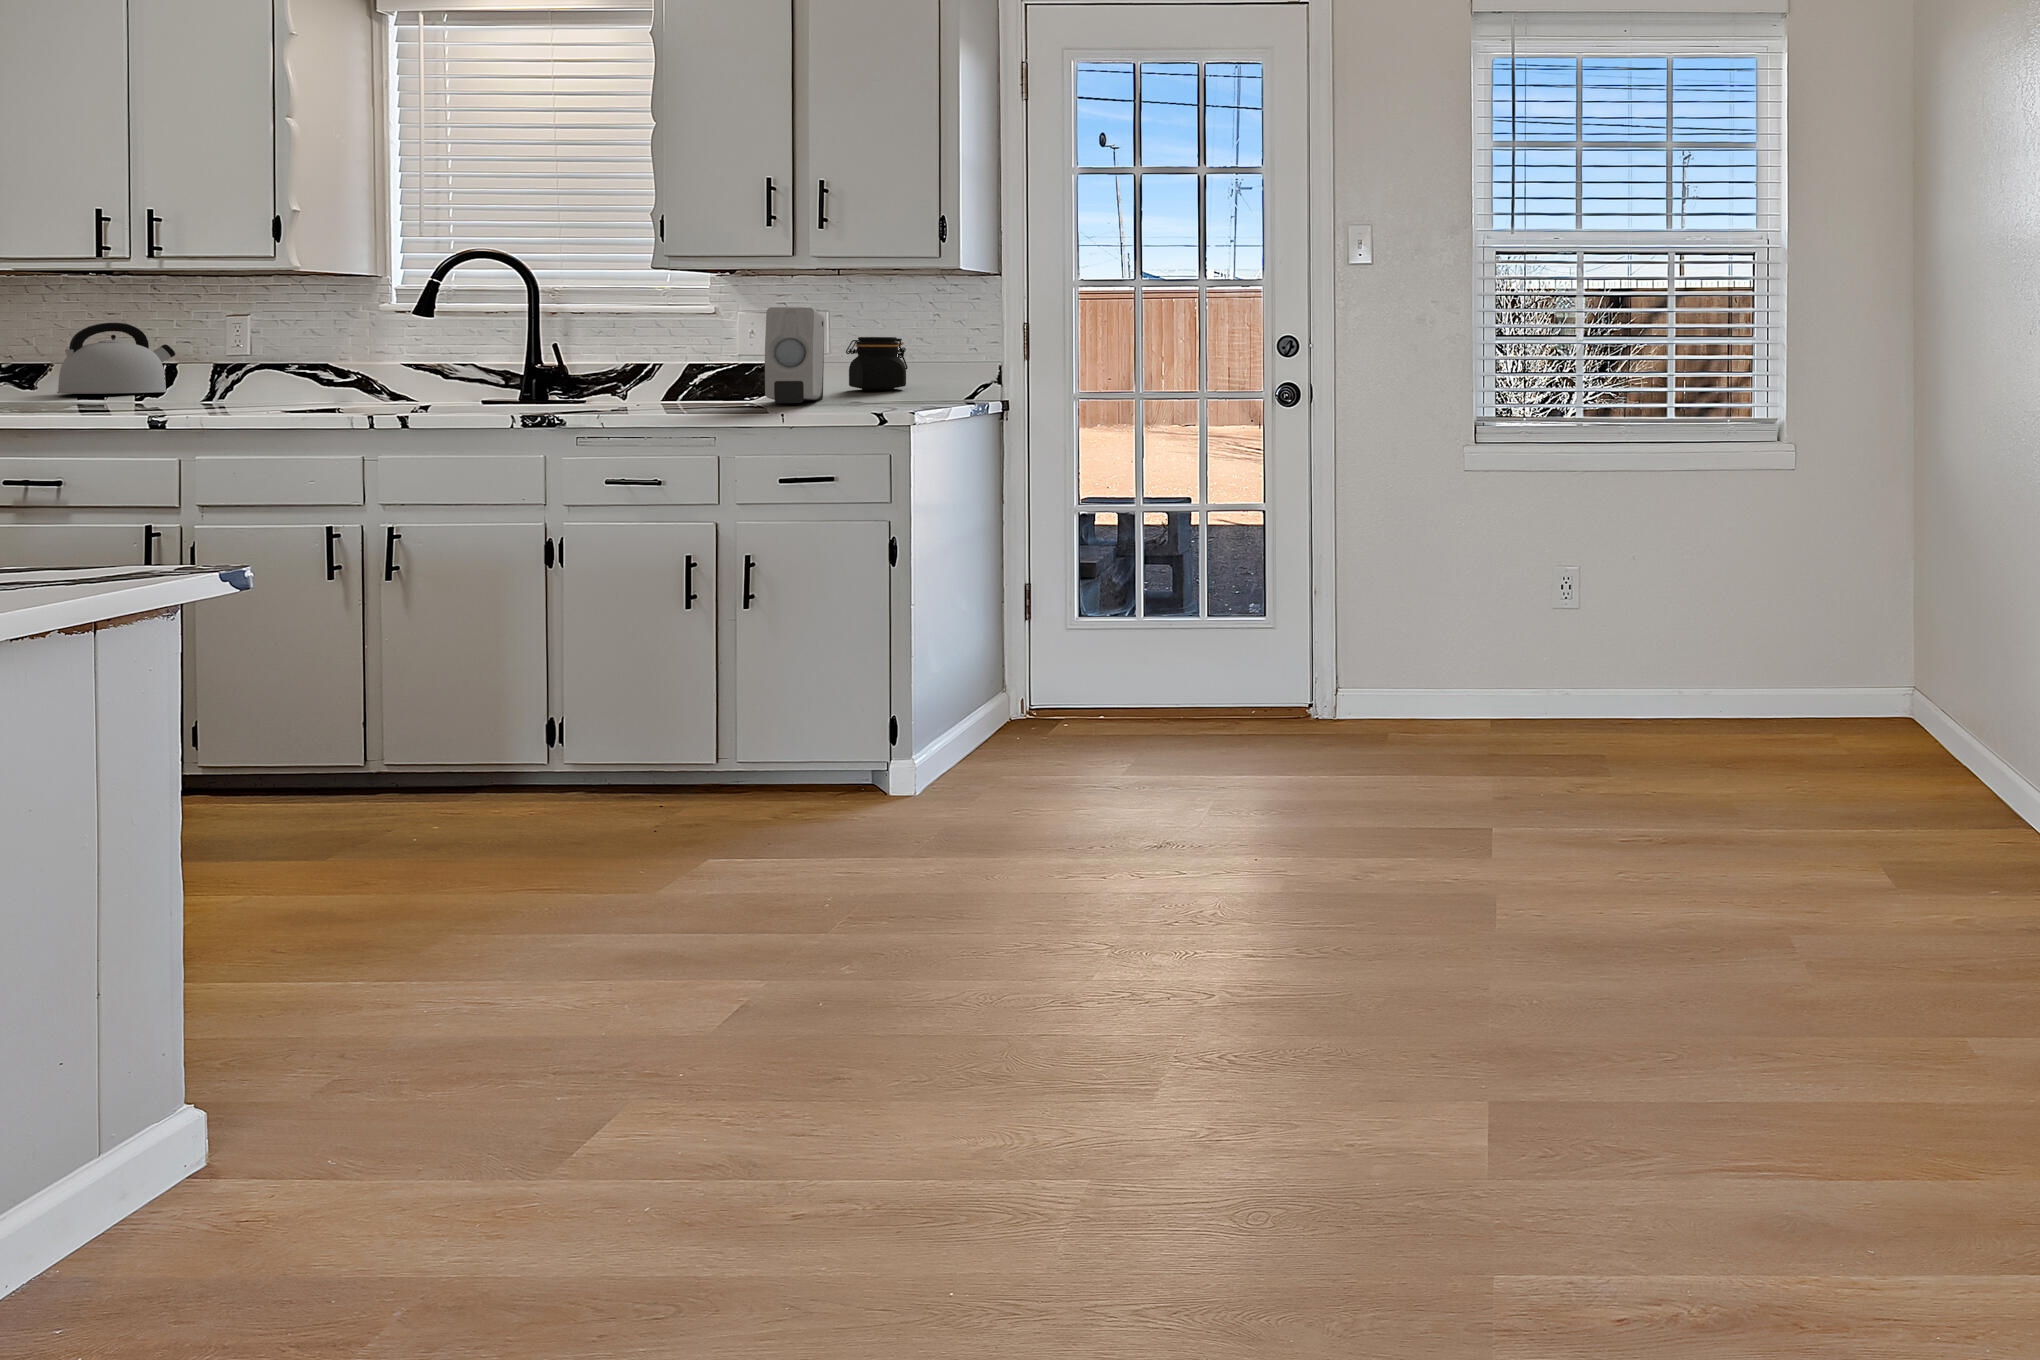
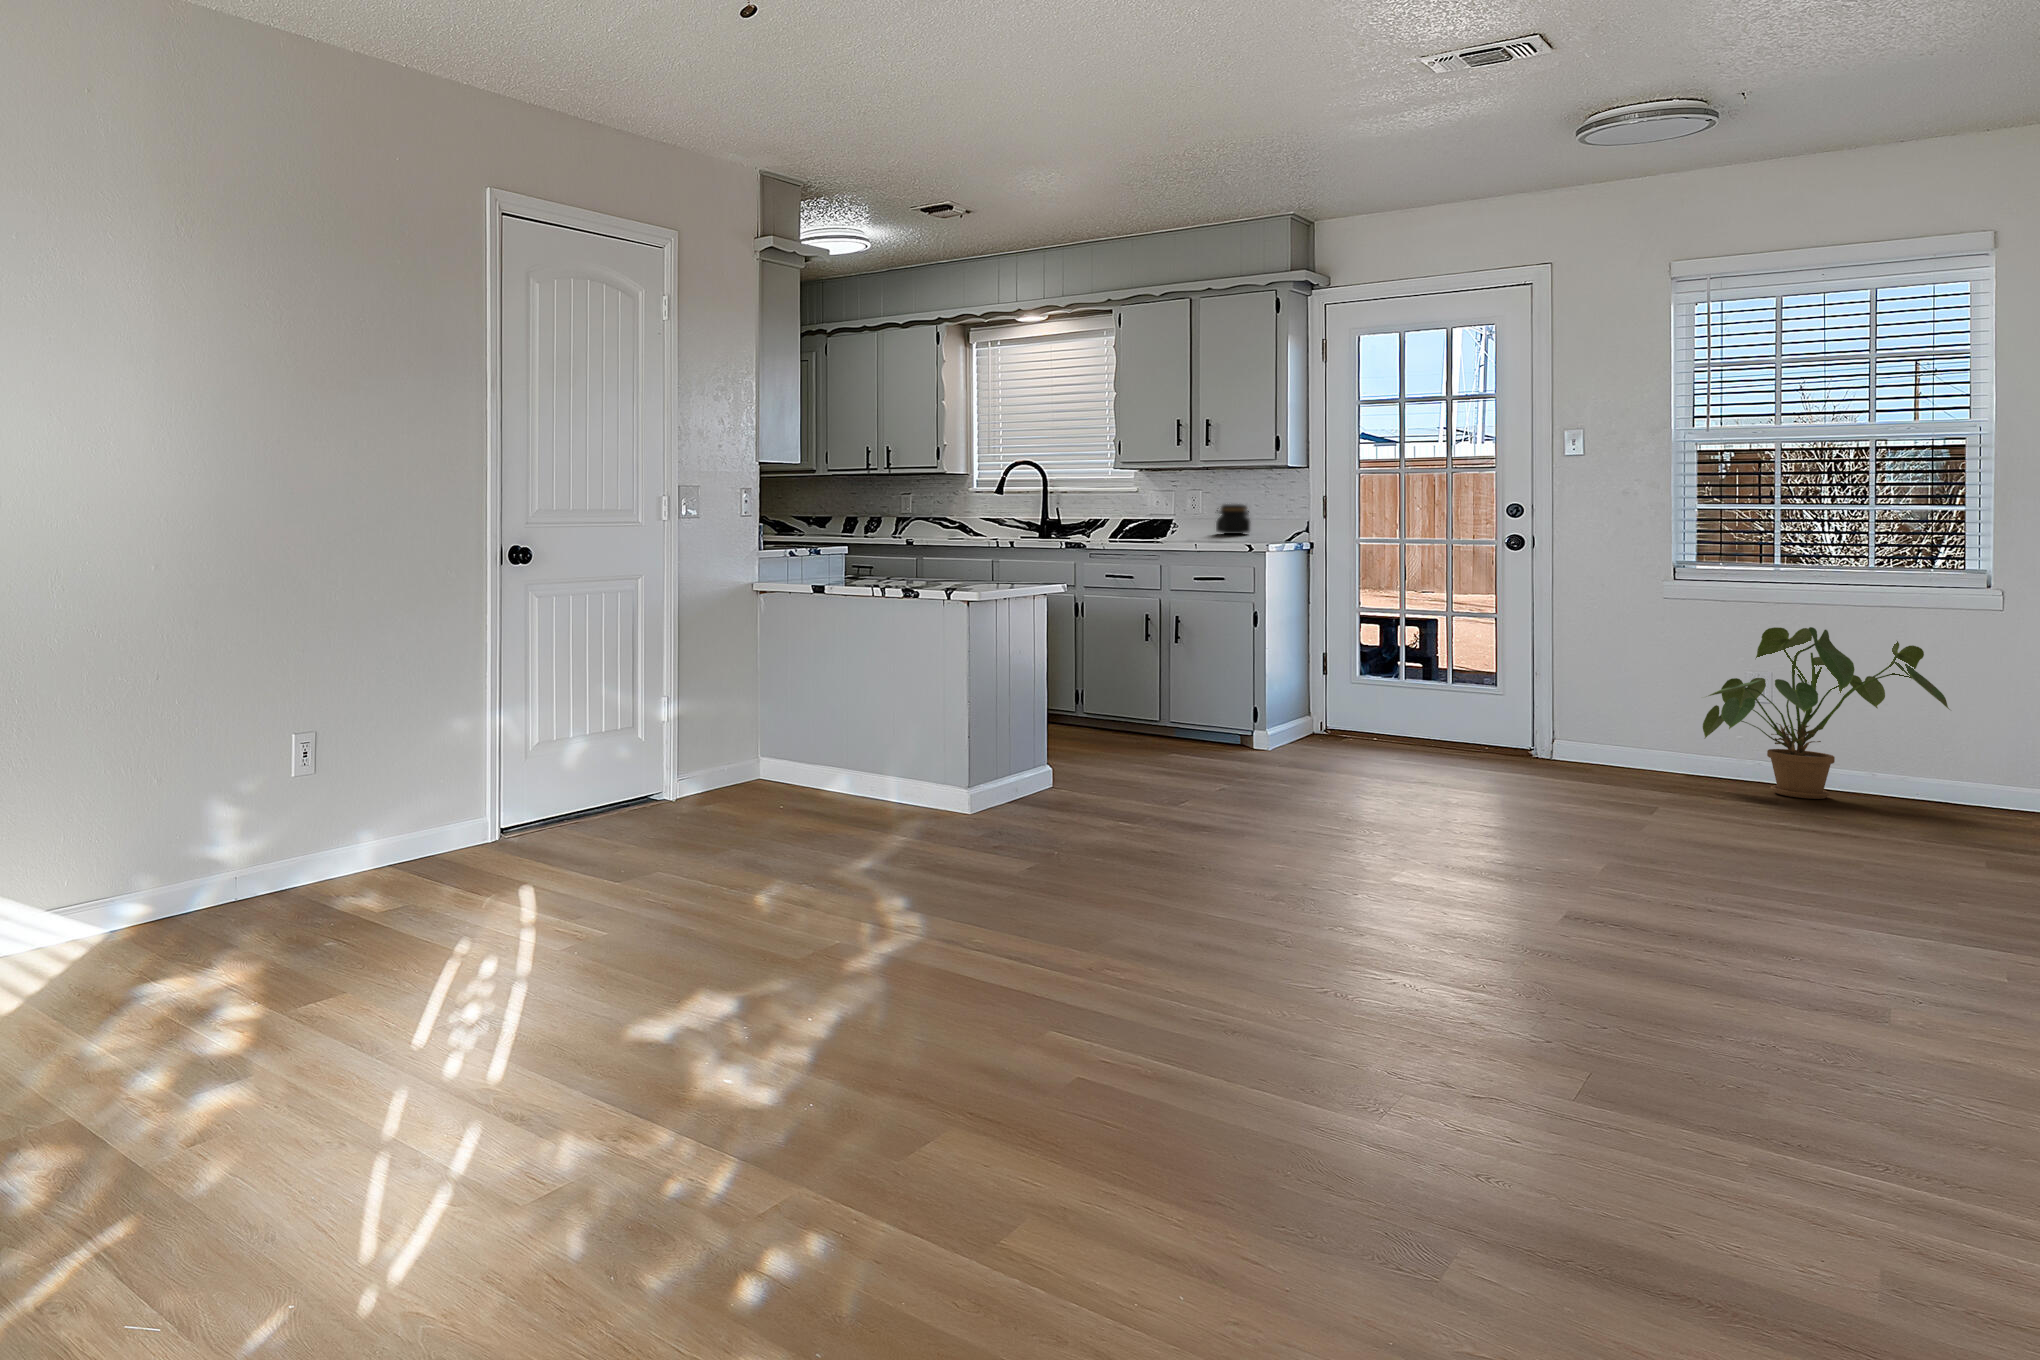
soap dispenser: present [765,307,824,403] -> none [1179,488,1208,539]
kettle: present [57,323,175,394] -> none [840,498,880,530]
house plant: none [1511,509,1771,762] -> present [1703,627,1950,799]

